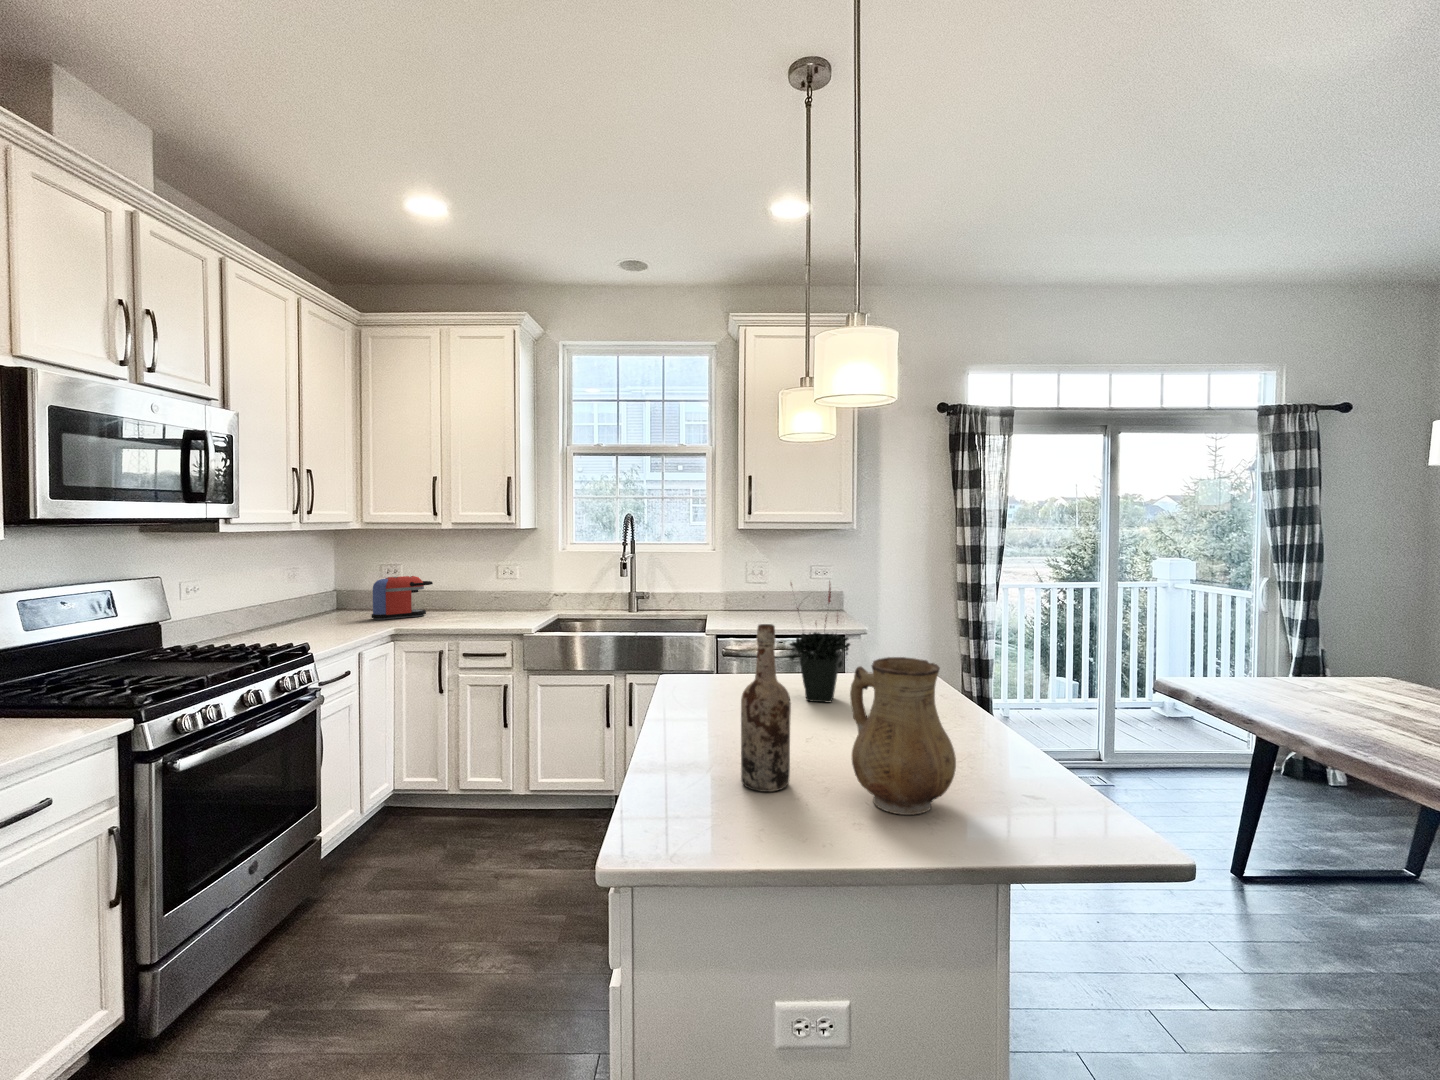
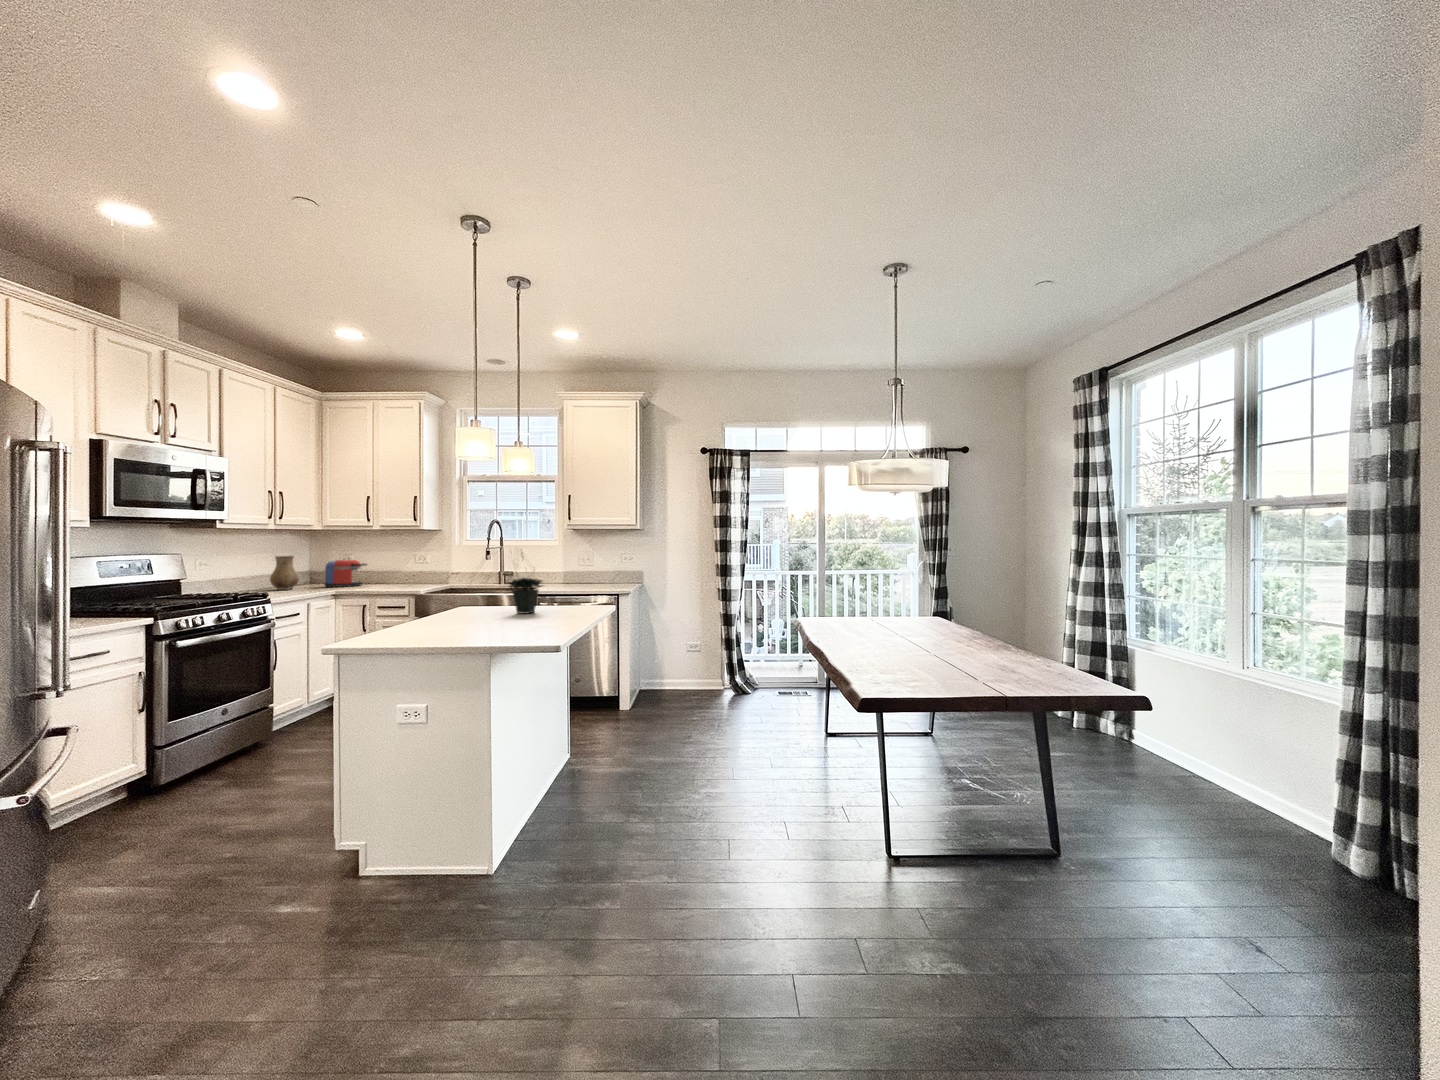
wine bottle: present [741,624,791,792] -> none [419,560,443,632]
ceramic pitcher: present [850,657,956,815] -> present [270,556,299,590]

